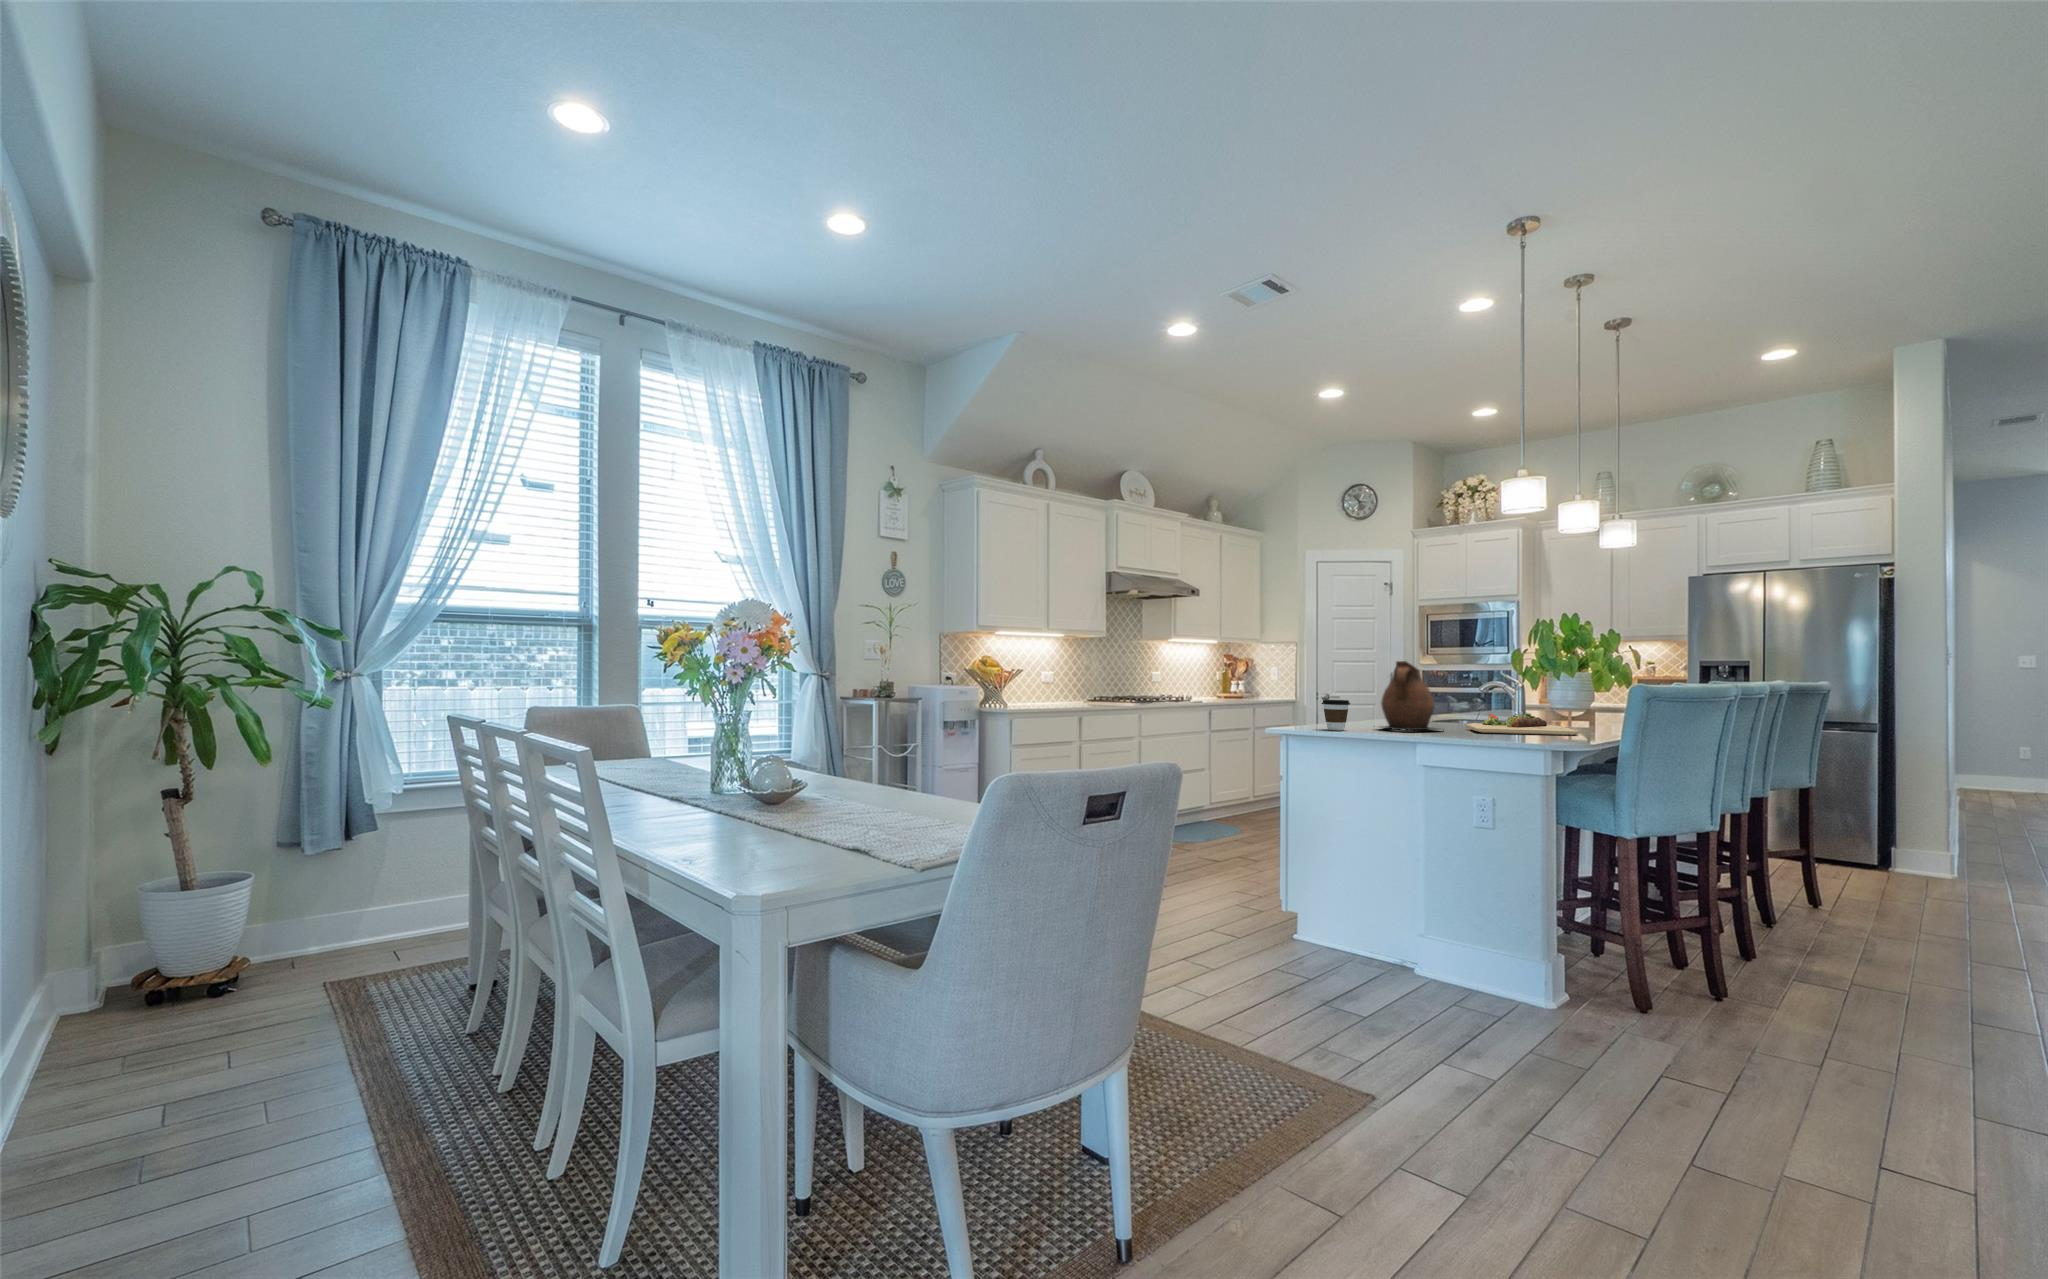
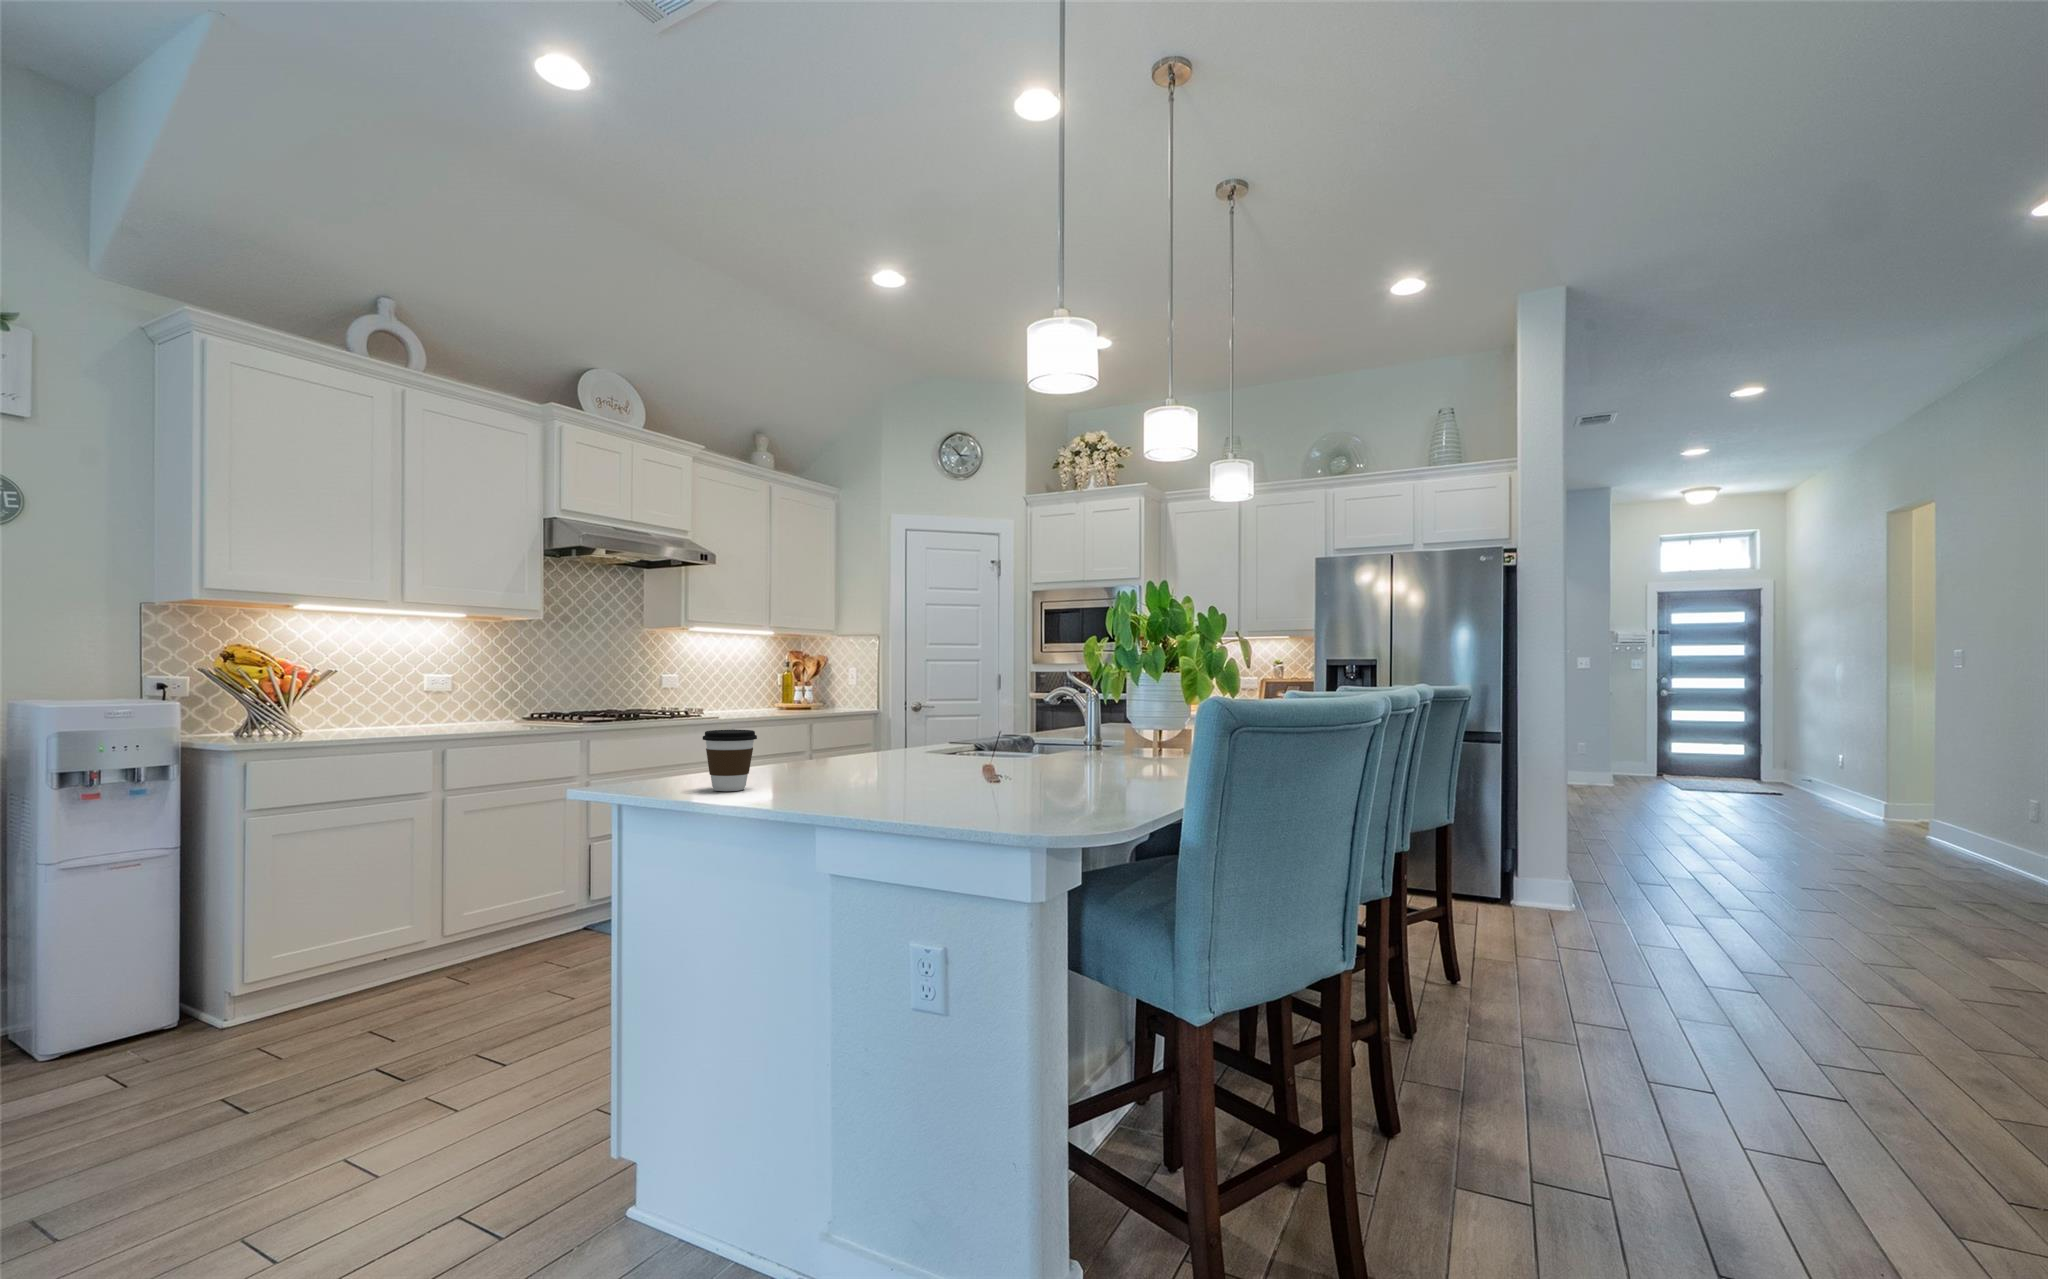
ceramic pitcher: present [1374,661,1437,731] -> none [808,655,931,788]
cutting board: present [1466,713,1579,735] -> none [978,747,1144,788]

